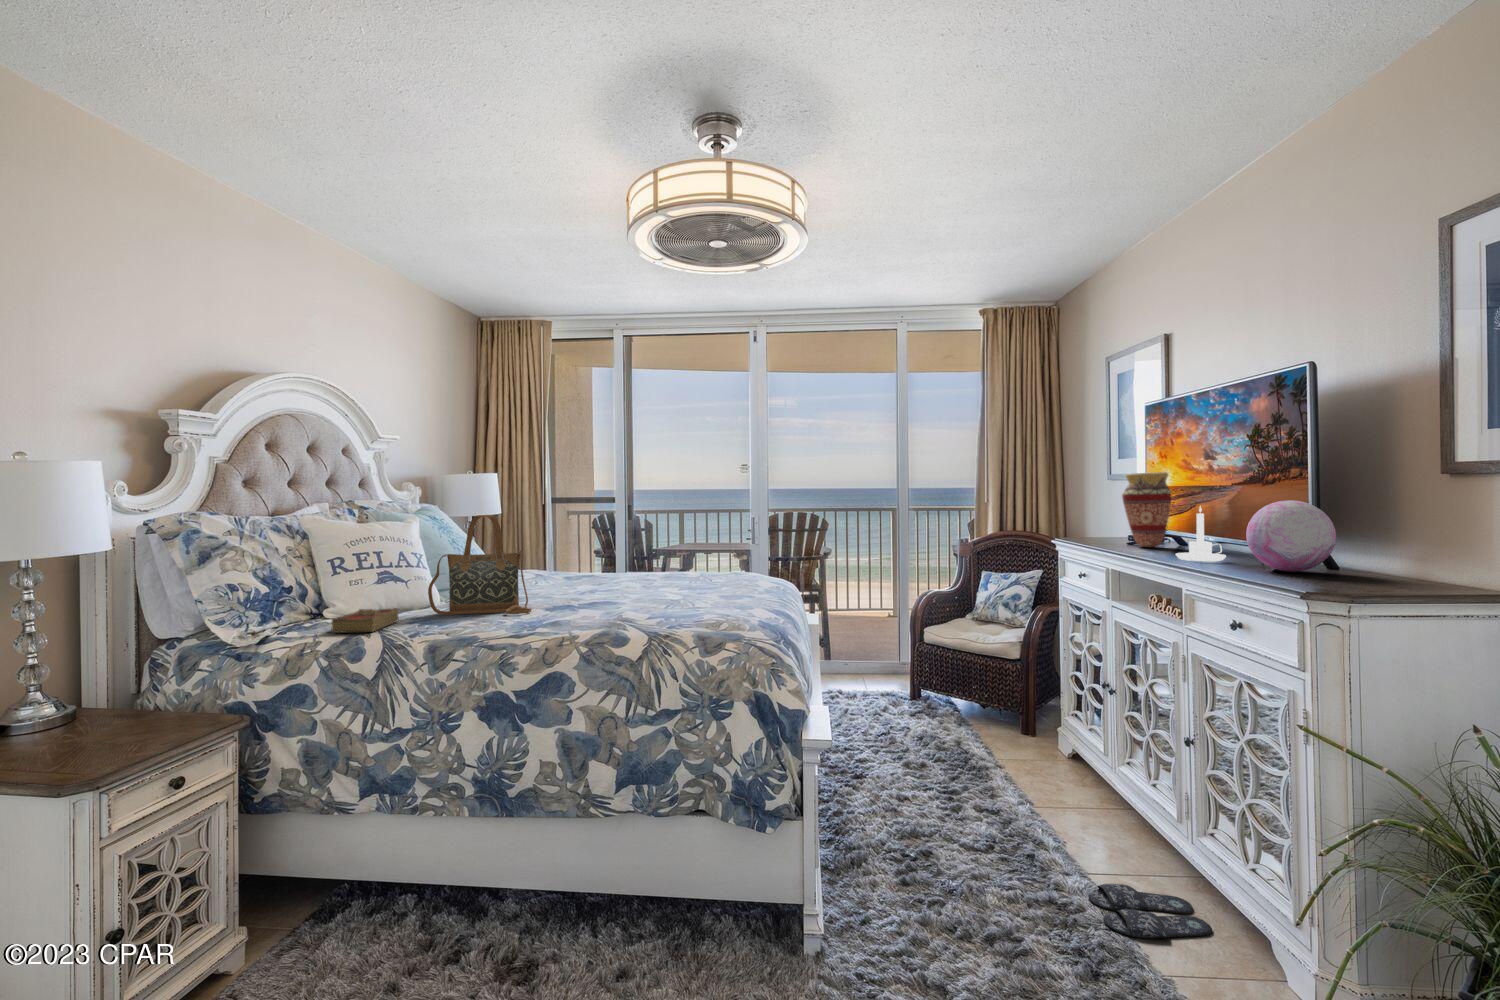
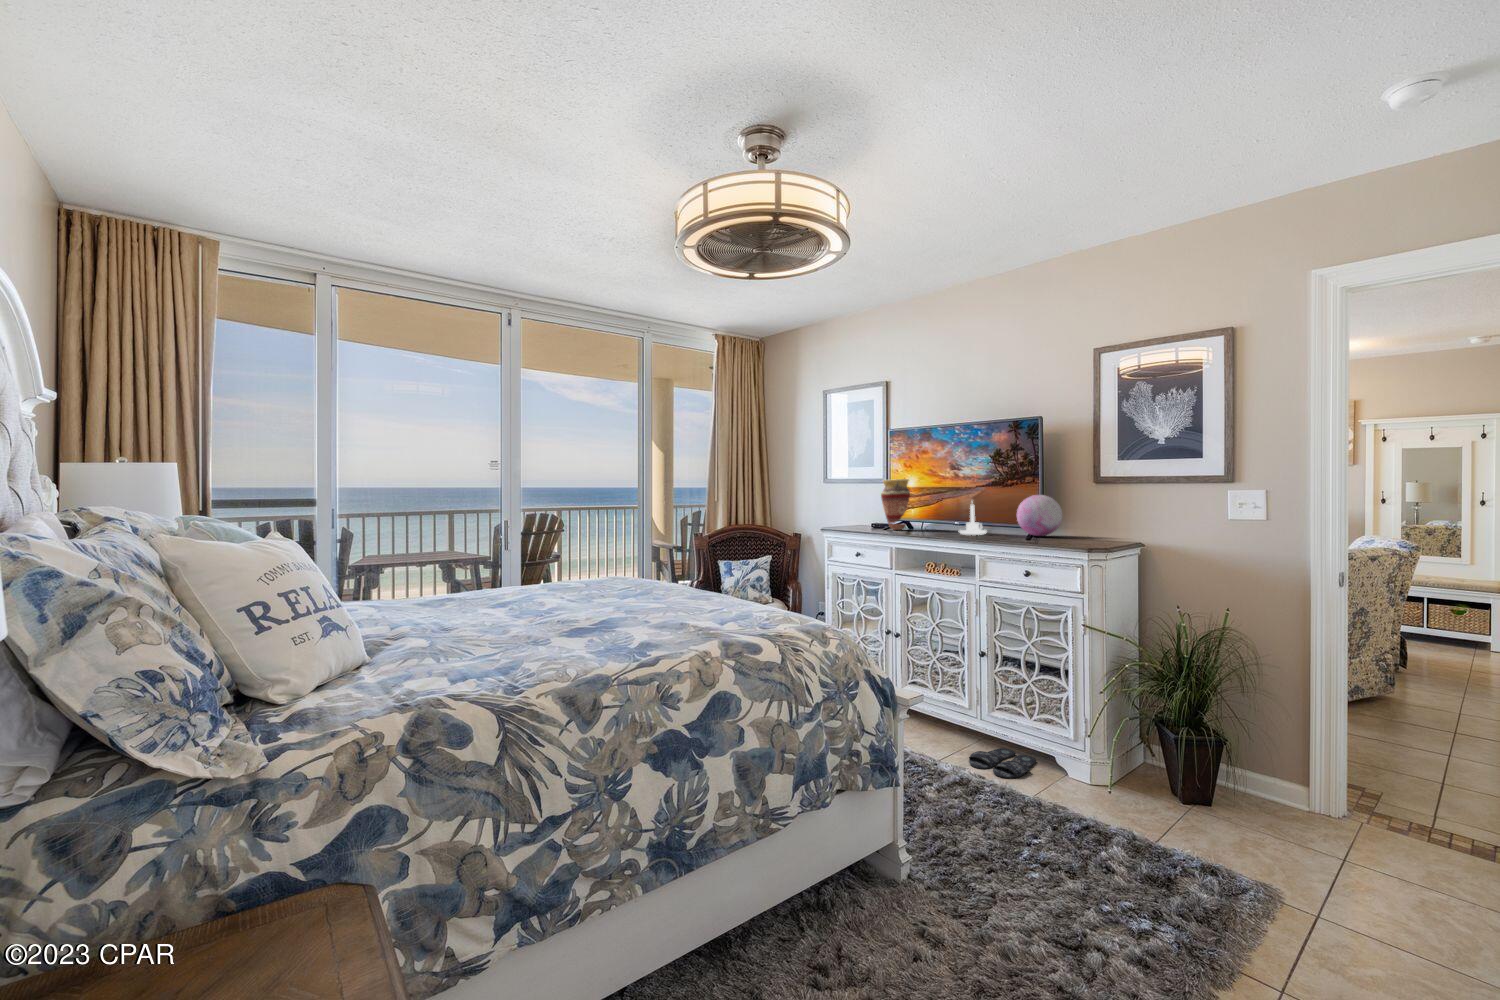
handbag: present [428,515,531,615] -> none [411,523,558,663]
book: present [331,608,399,633] -> none [351,663,447,715]

